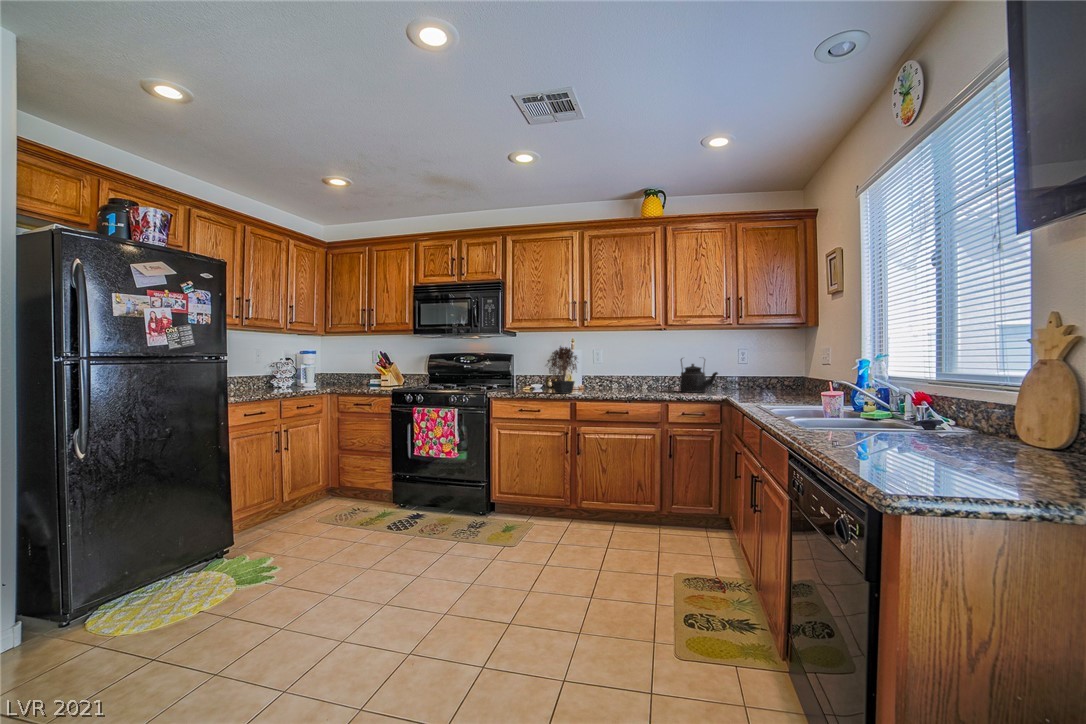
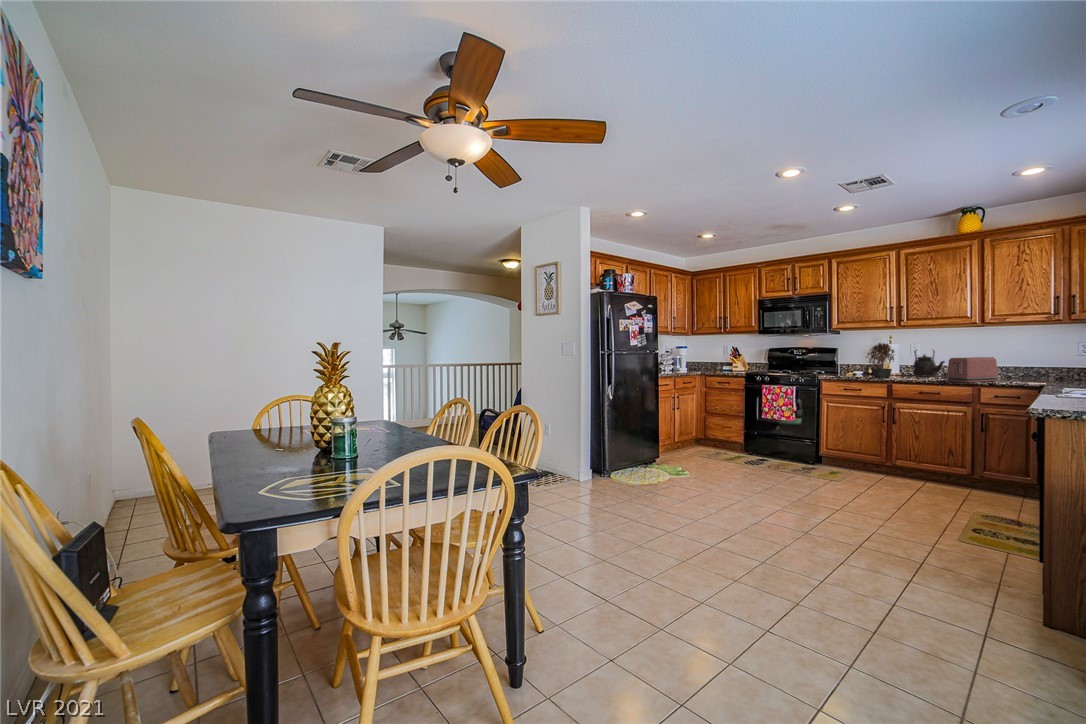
kettle: present [680,359,718,393] -> present [913,350,945,376]
toaster: none [636,366,685,398] -> present [947,357,998,382]

